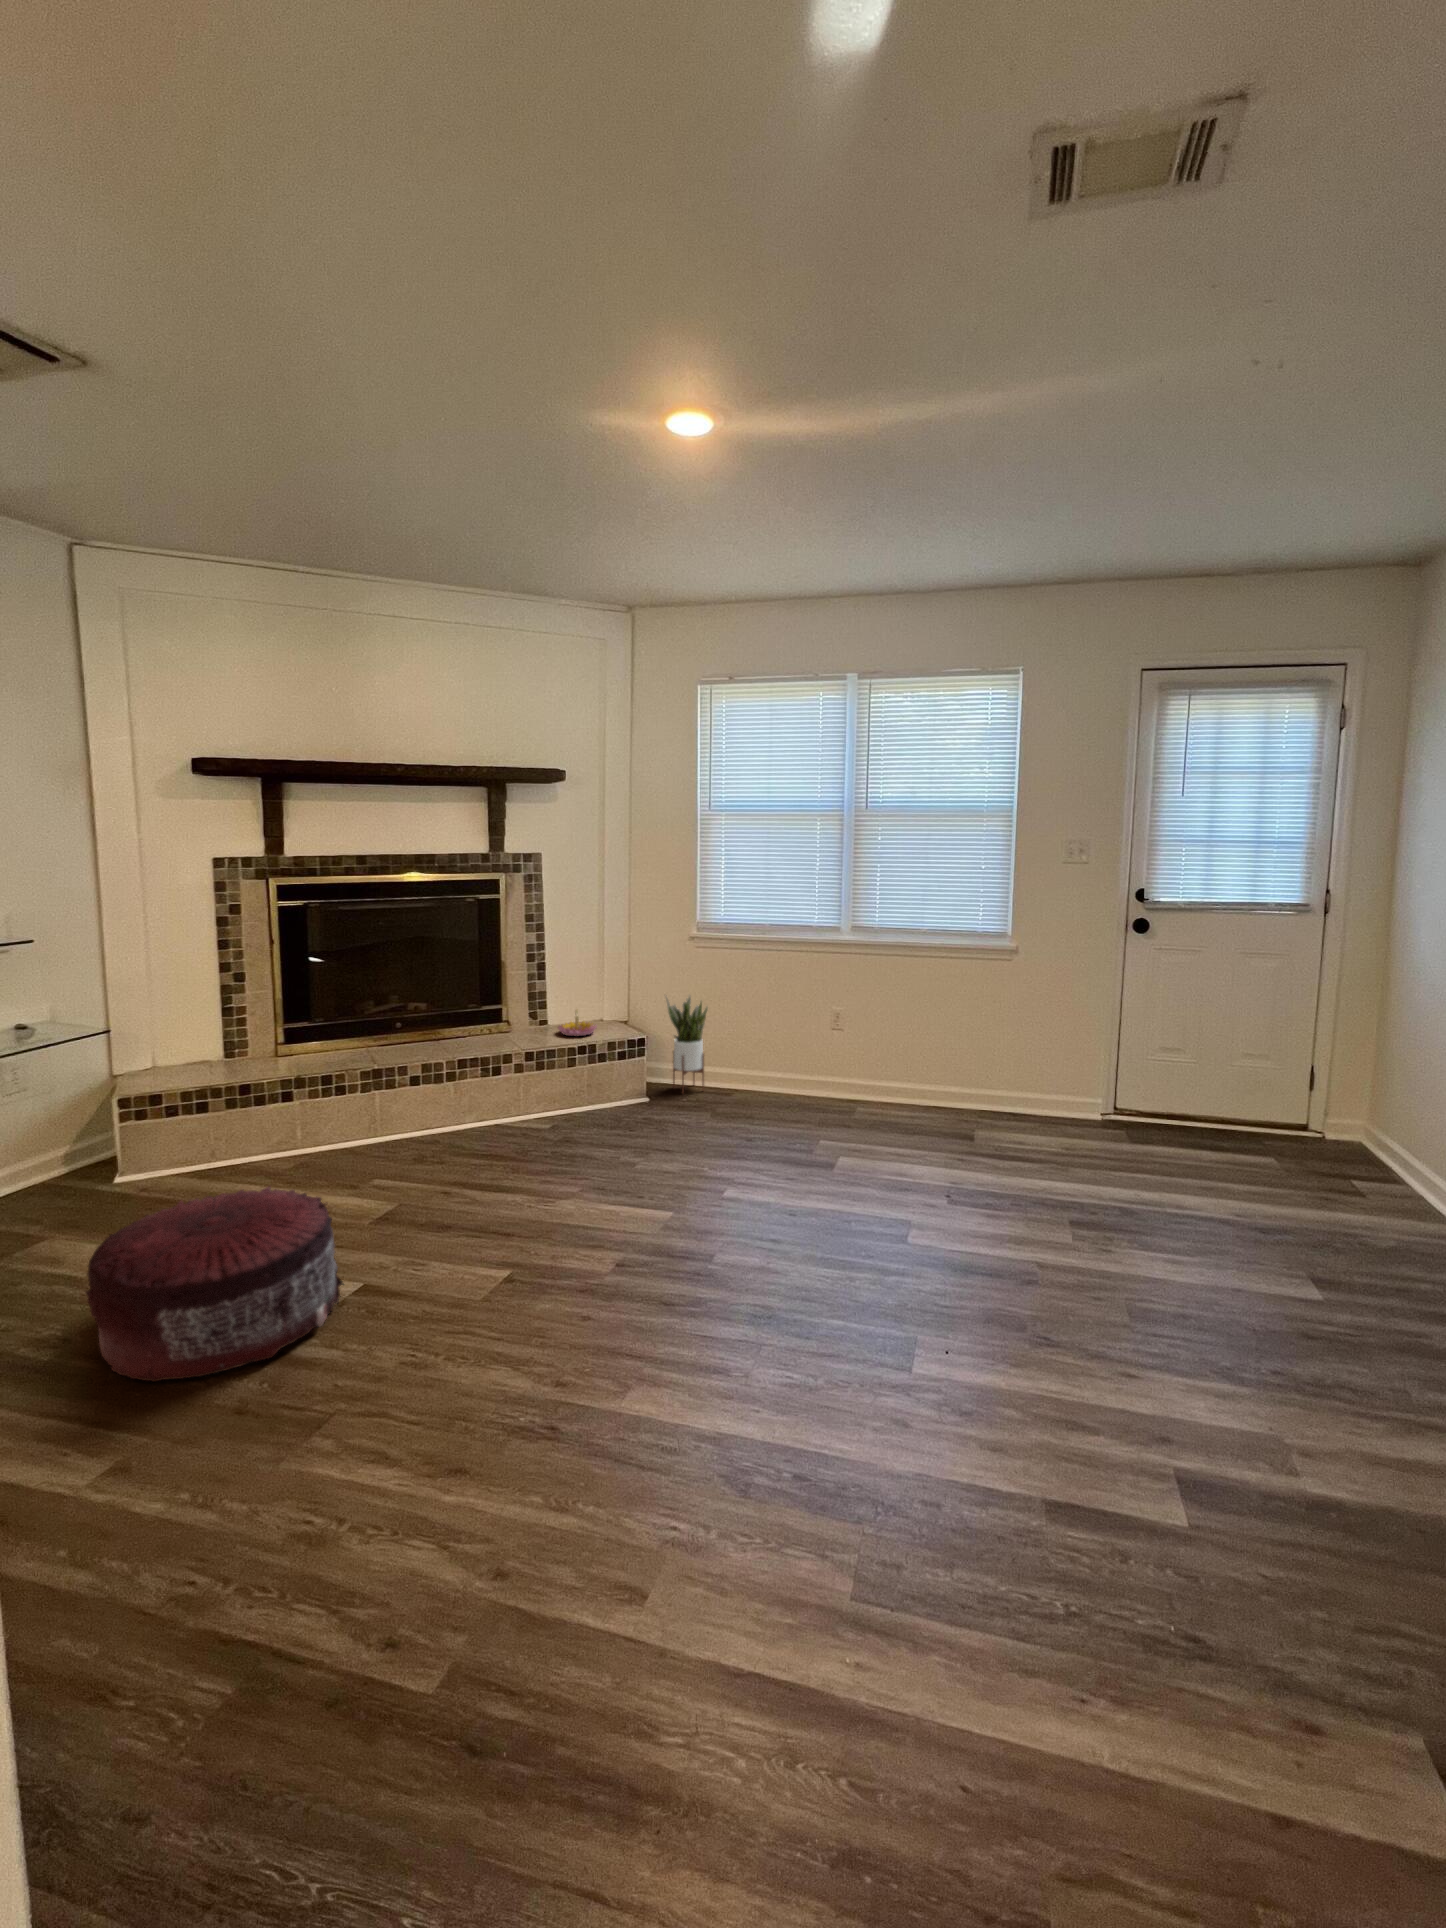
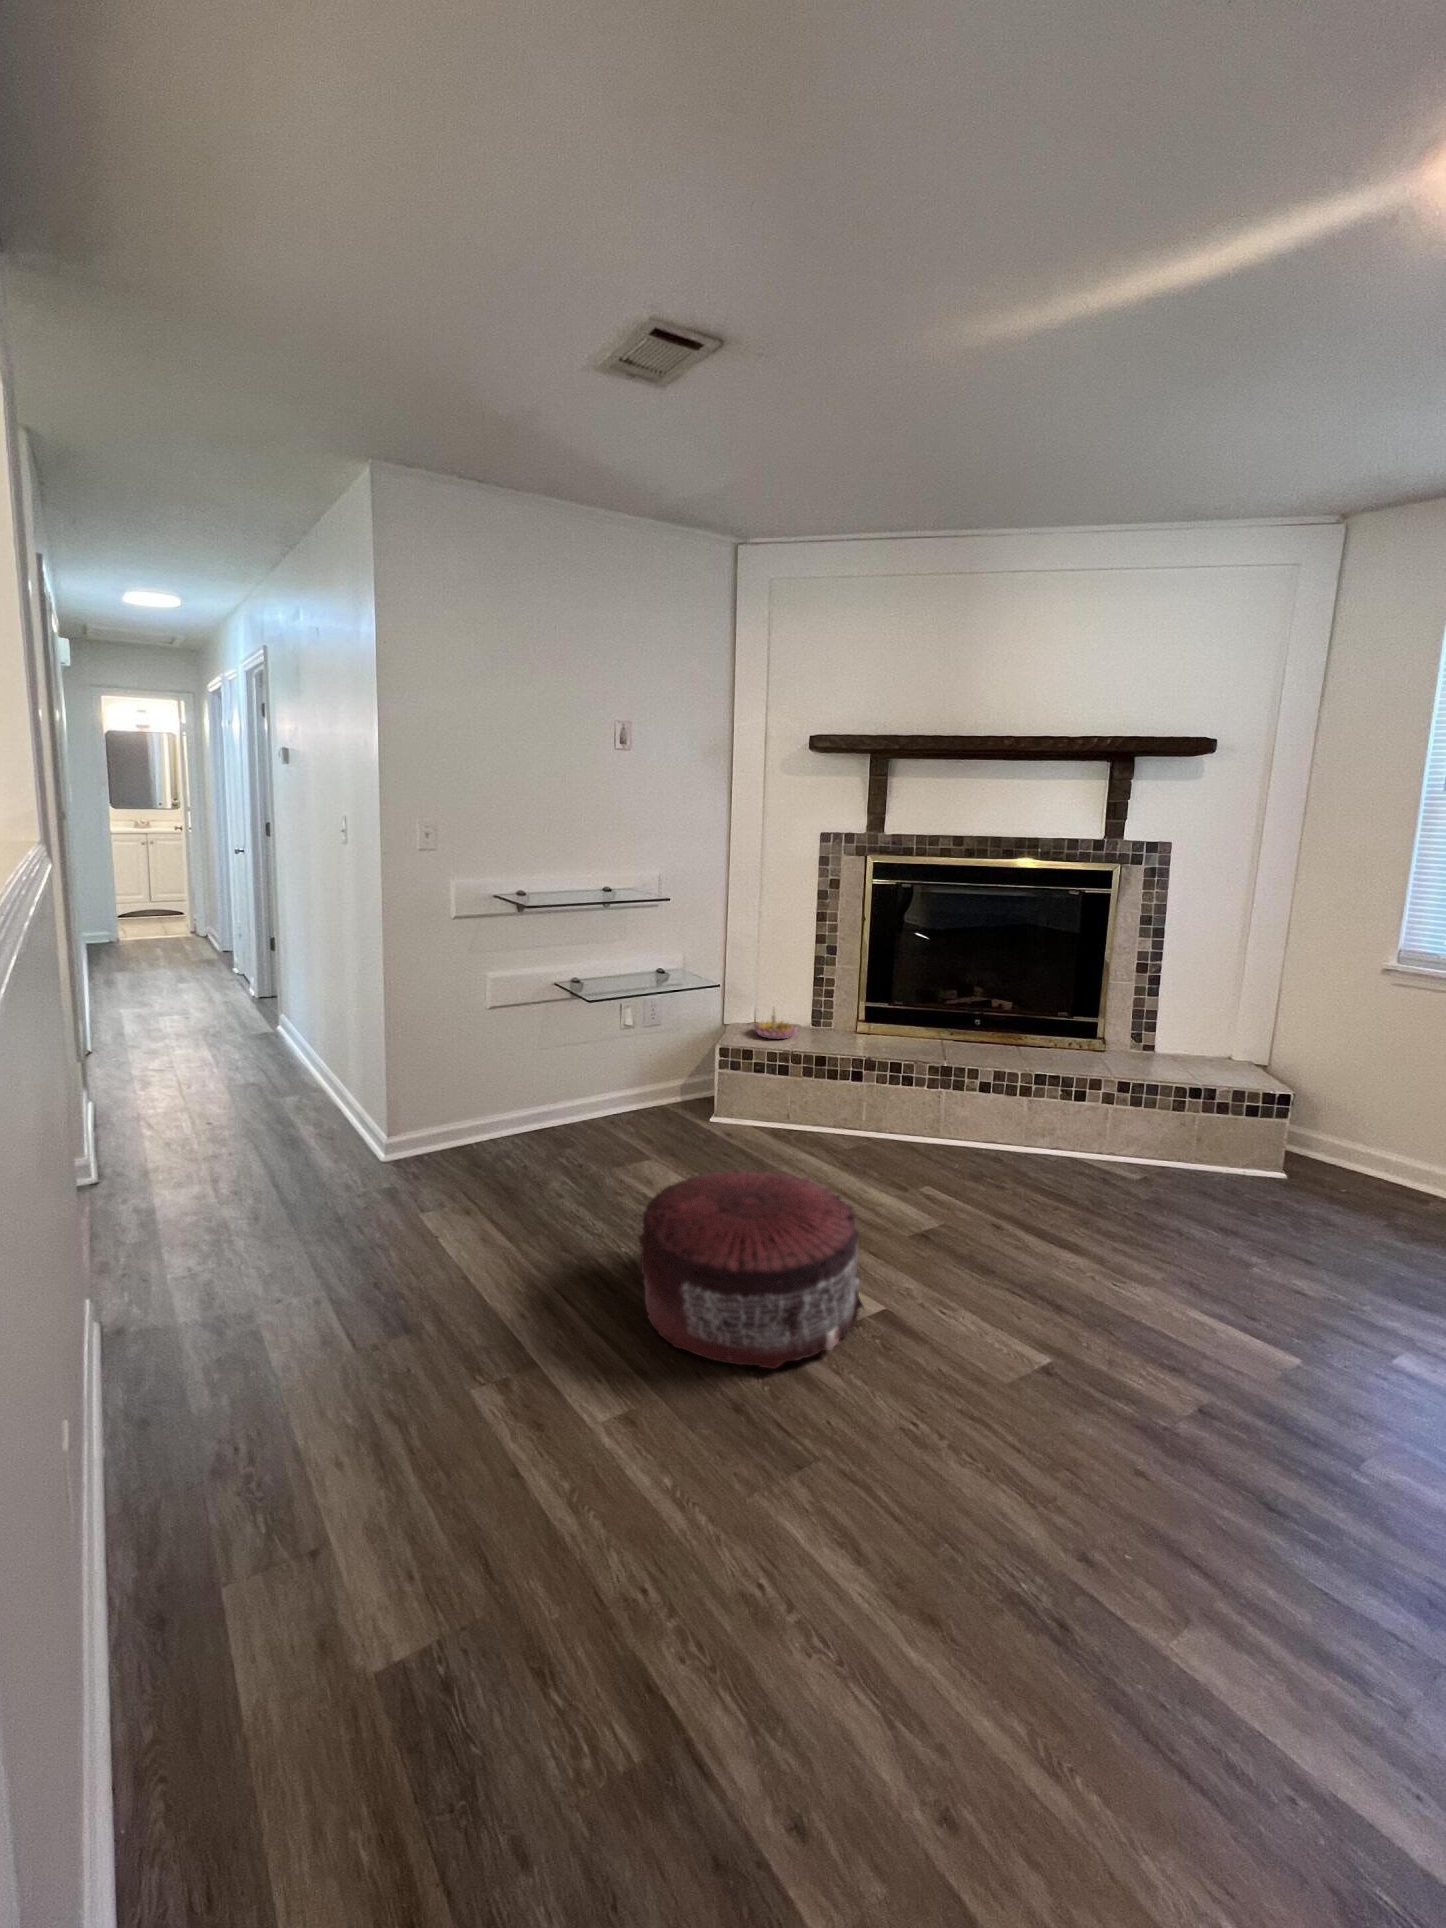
potted plant: present [666,996,708,1093] -> none [1327,1042,1402,1185]
candle holder: present [558,1010,597,1036] -> present [754,1009,797,1039]

